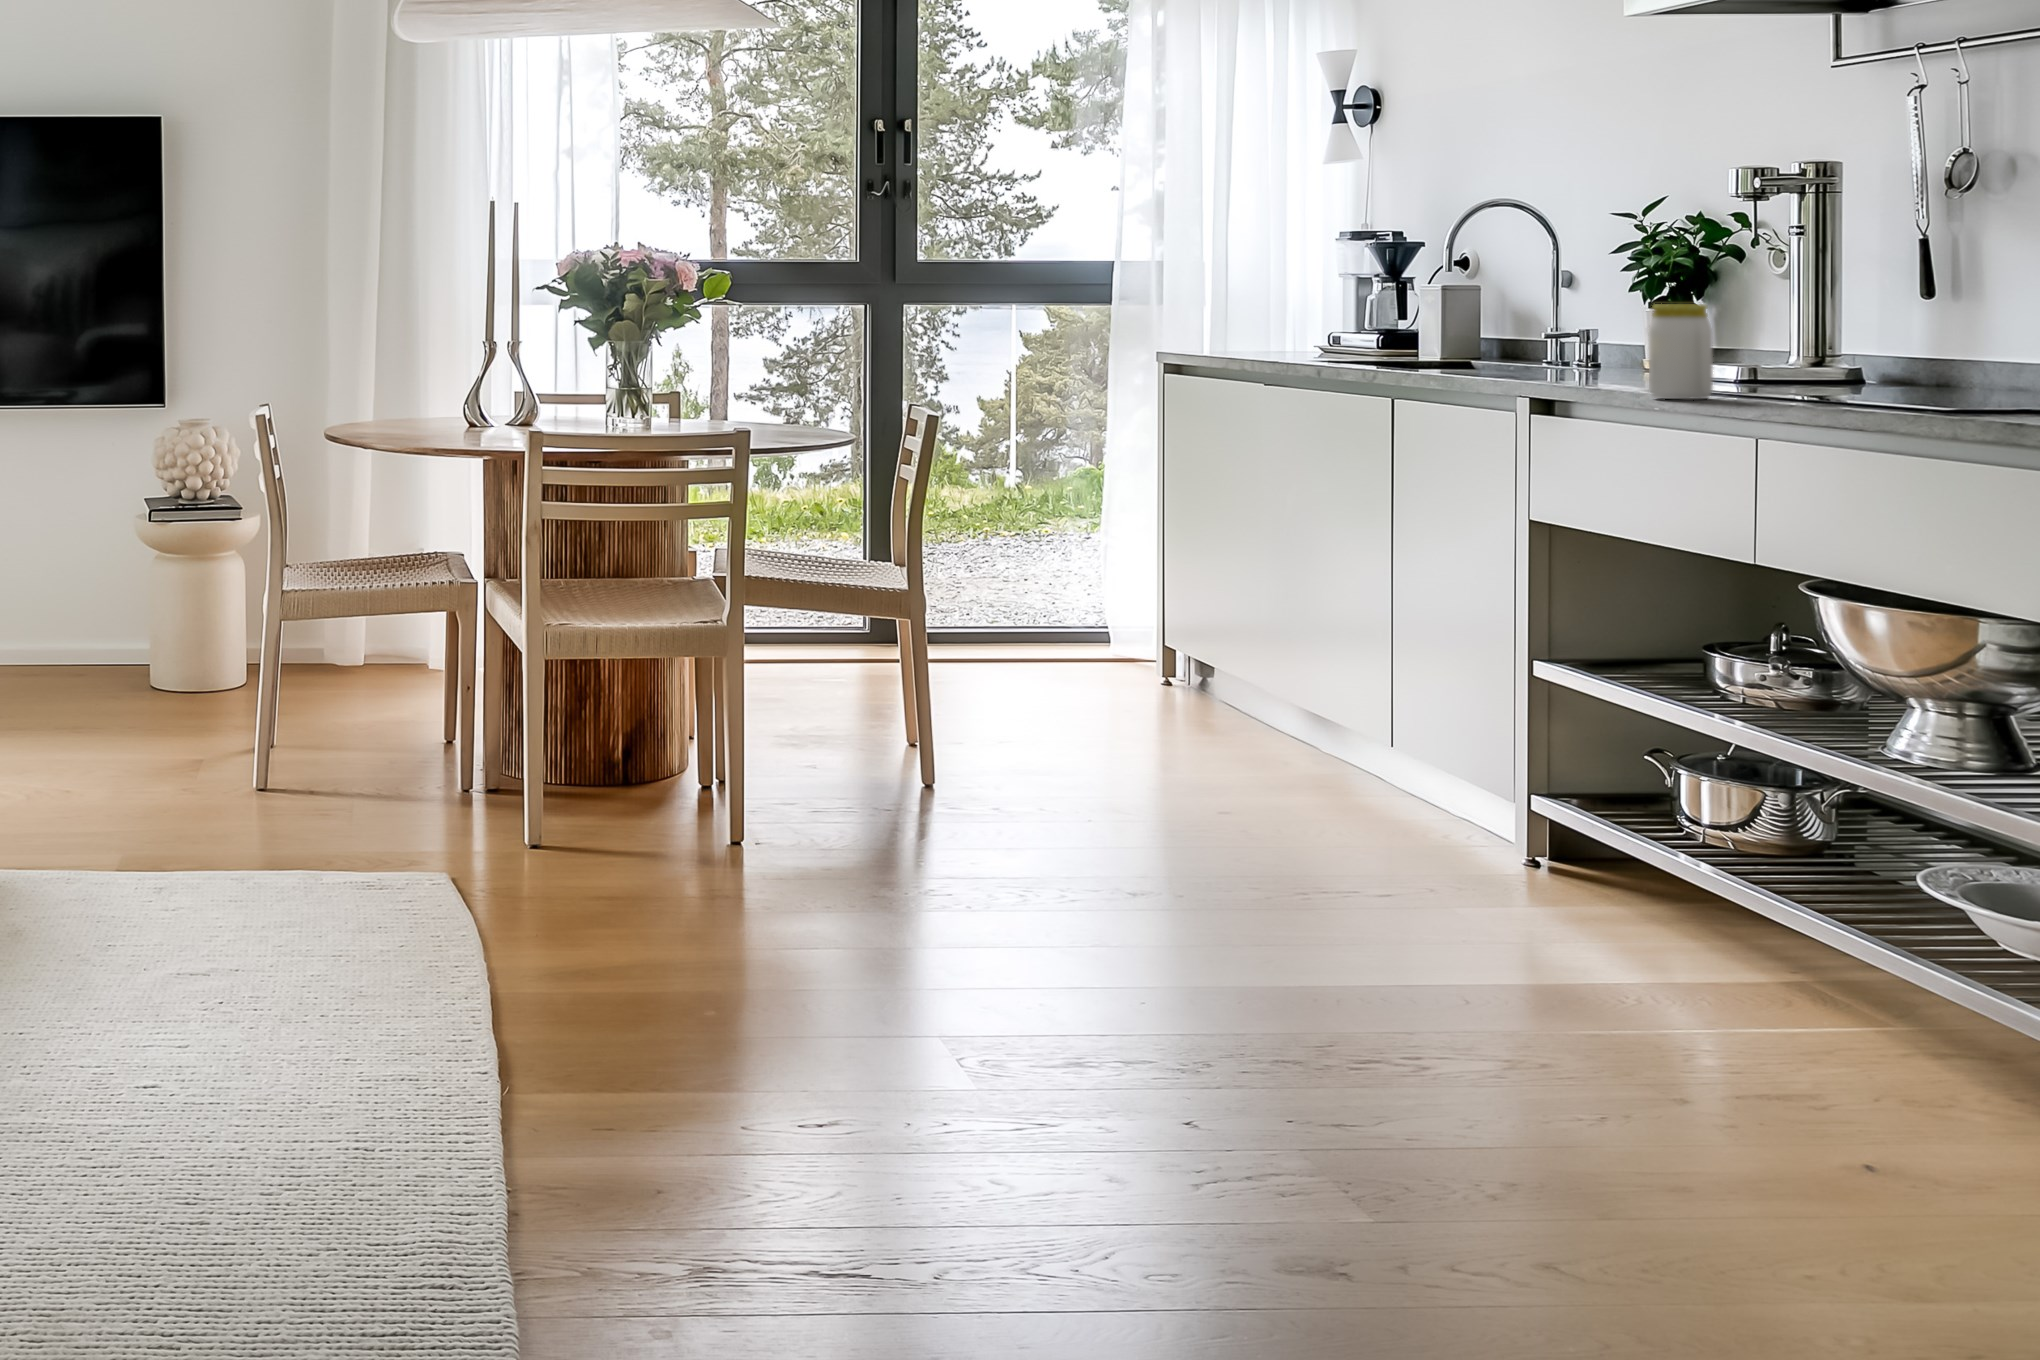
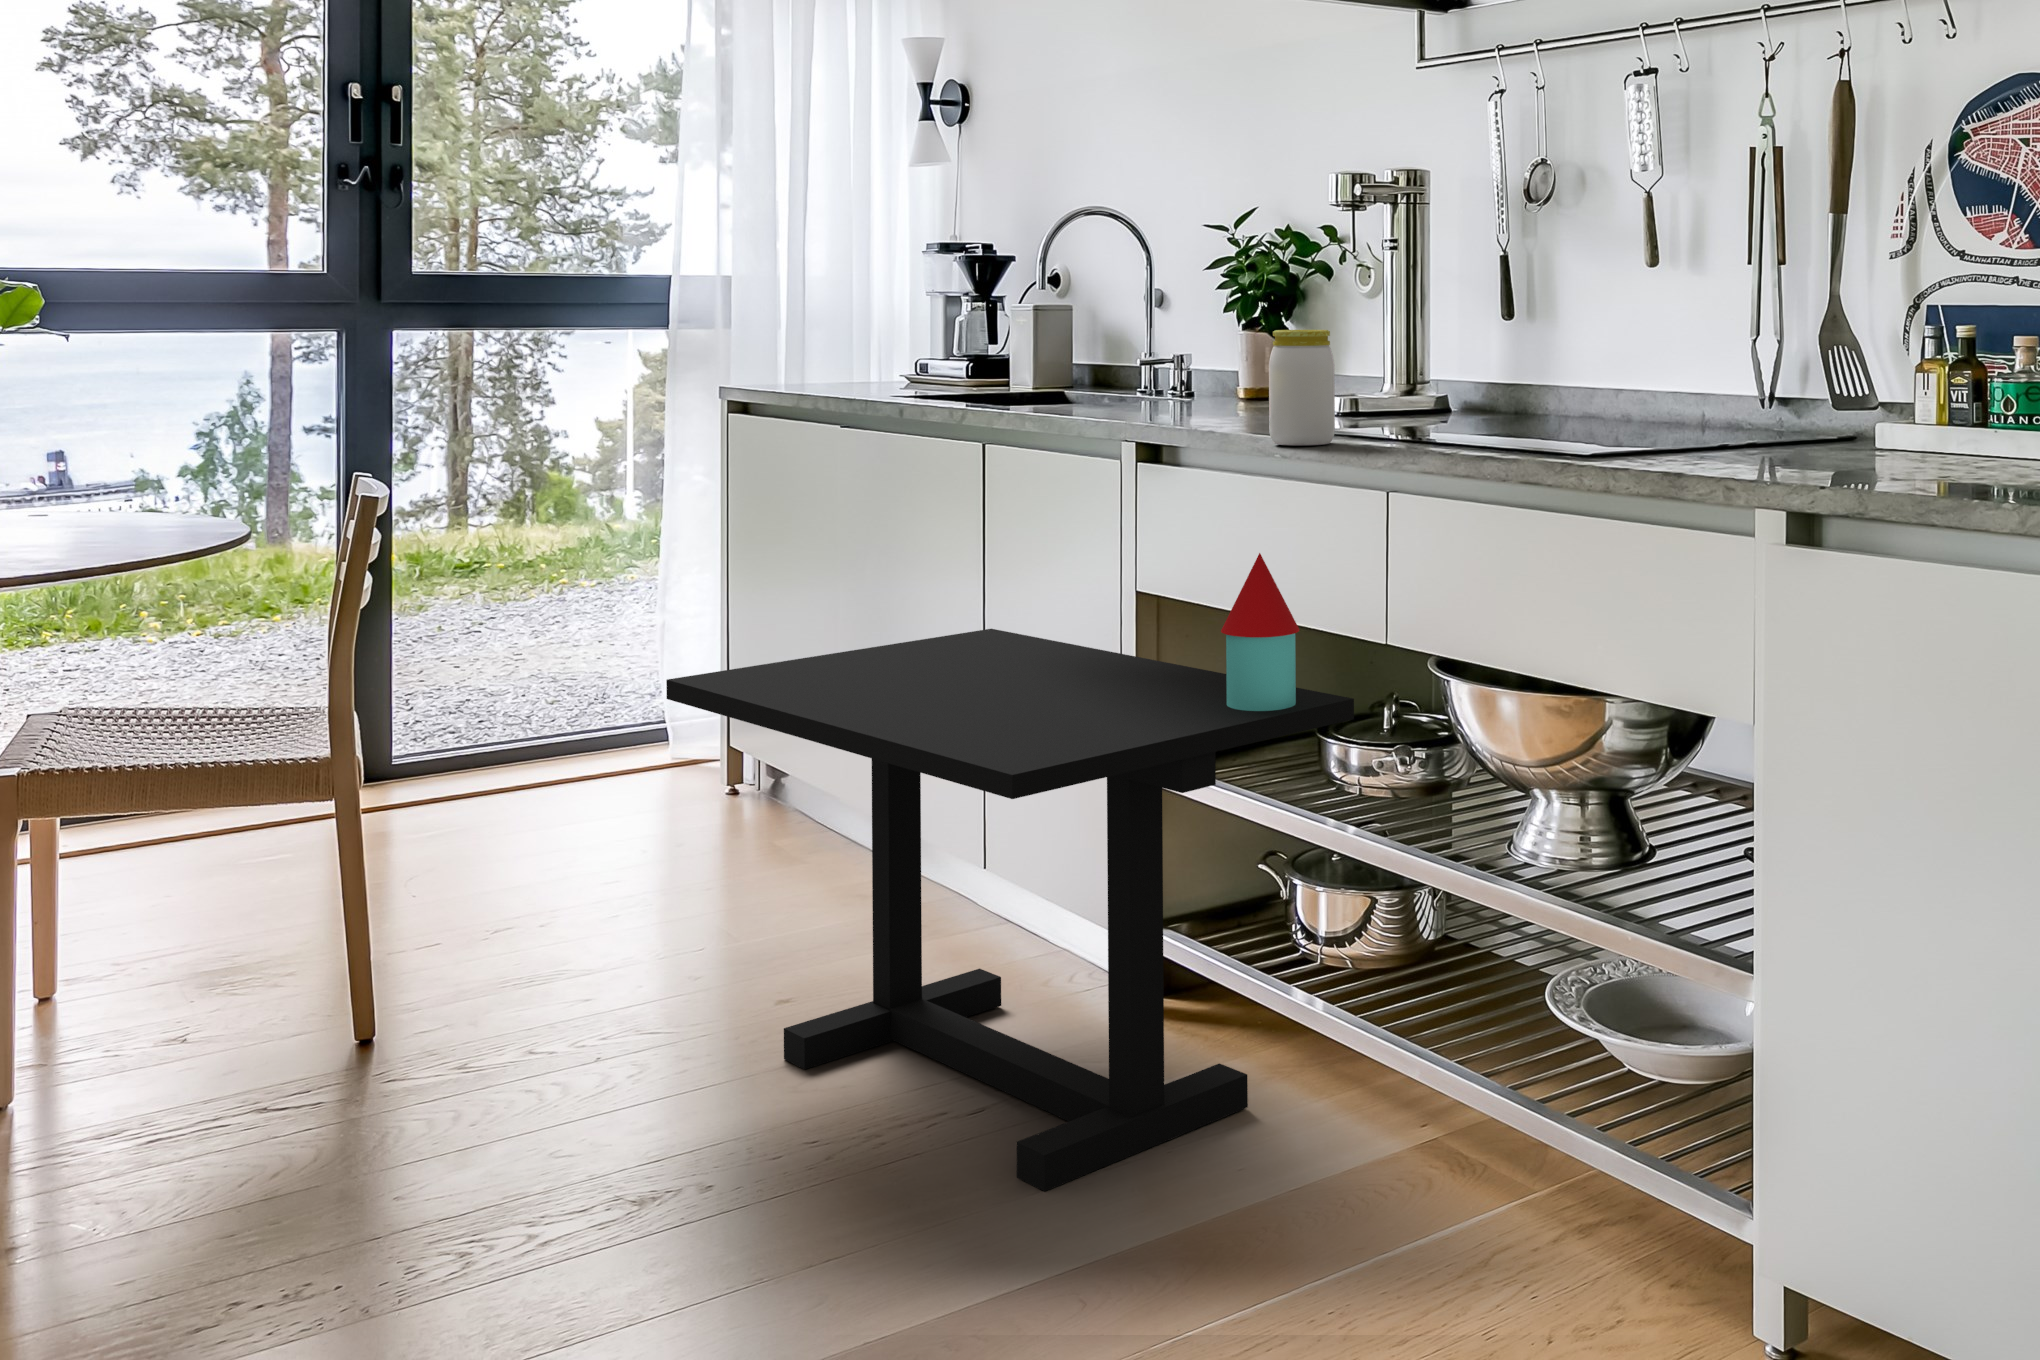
side table: none [1140,485,1730,949] -> present [666,553,1354,1191]

